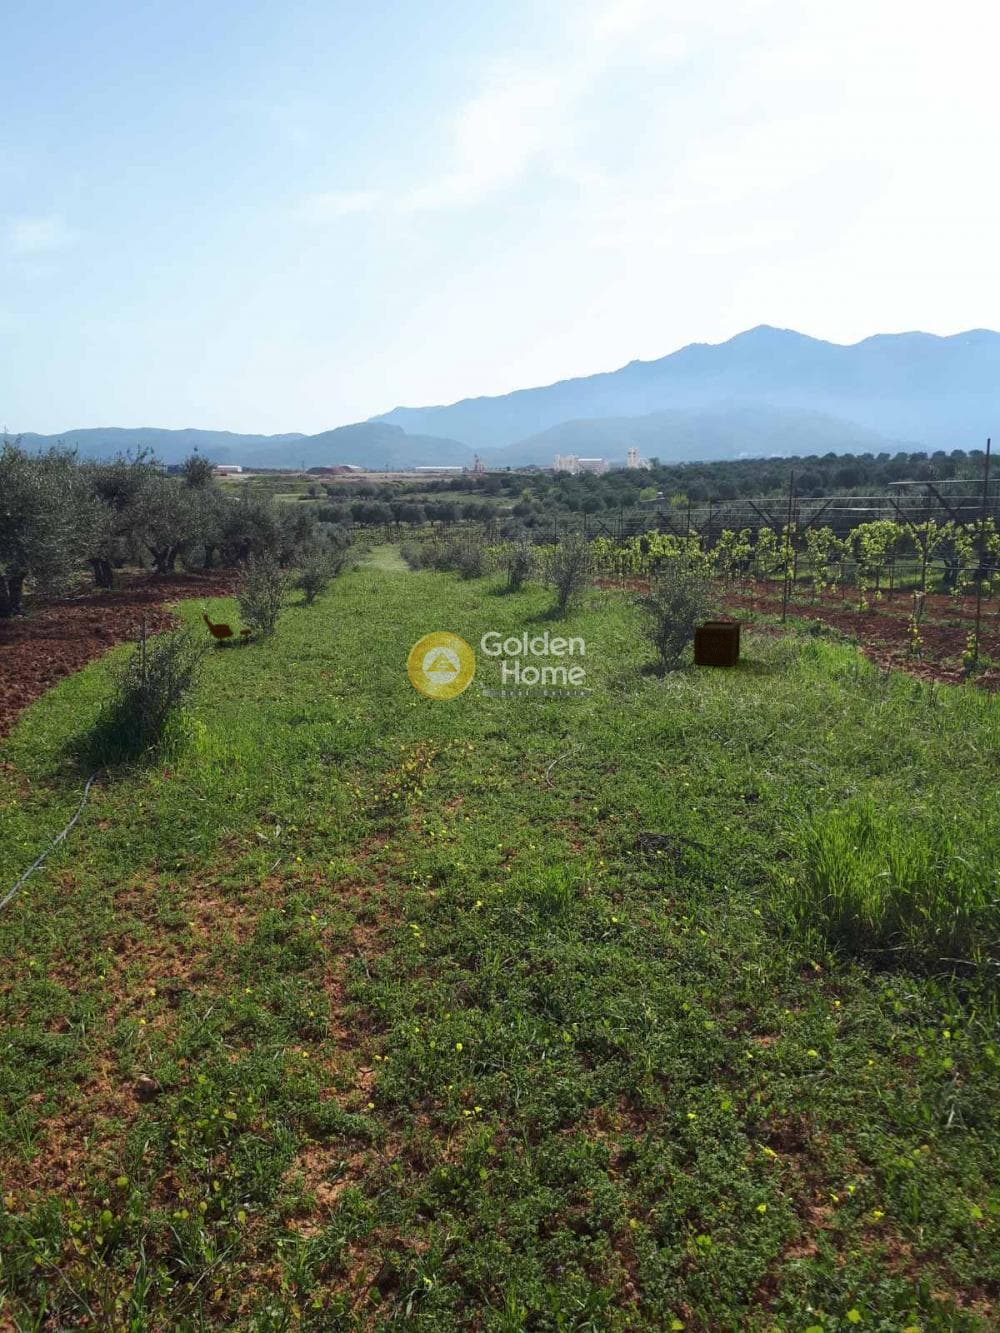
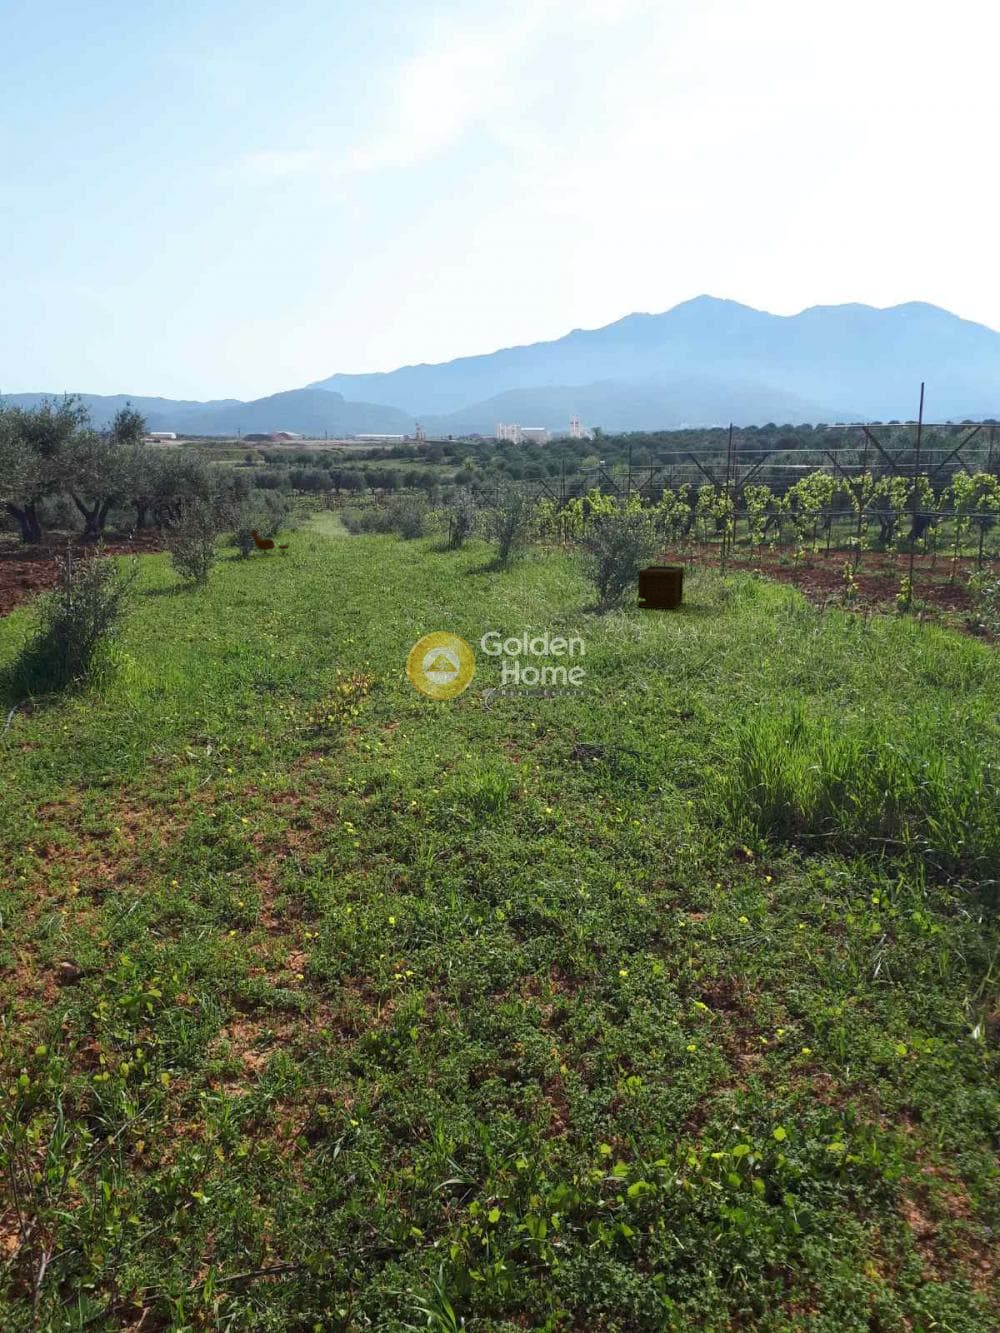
lounge chair: present [203,614,252,646] -> present [251,530,289,555]

